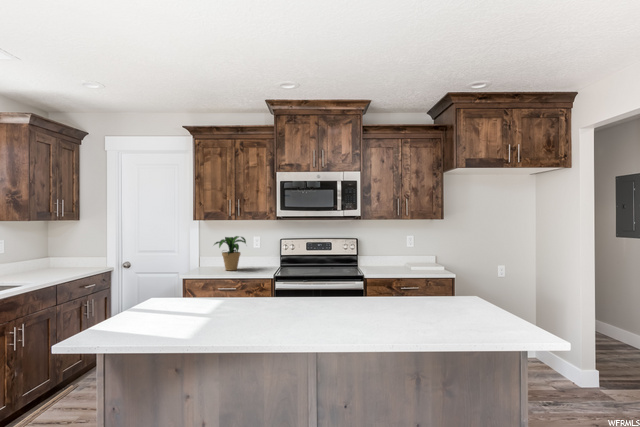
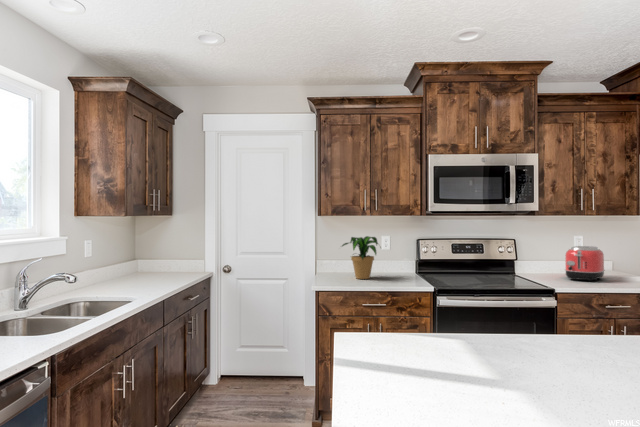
toaster: none [387,243,417,271] -> present [565,246,605,281]

